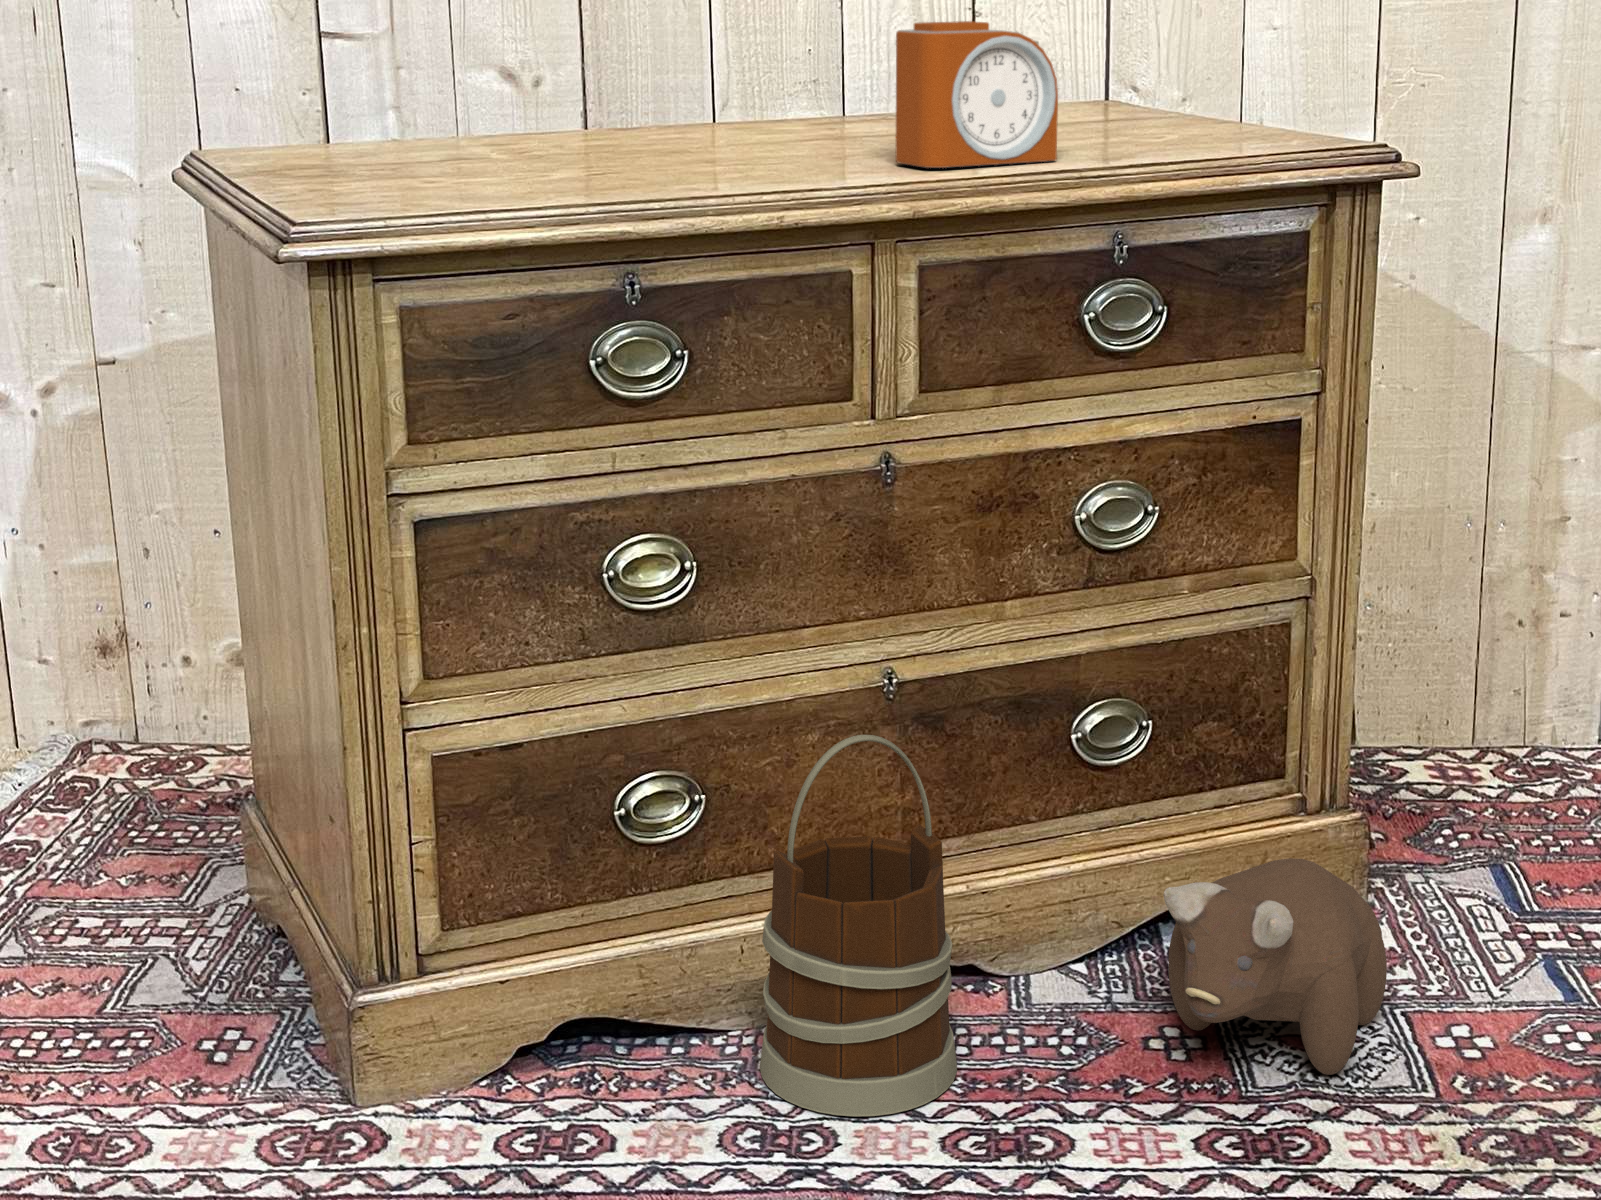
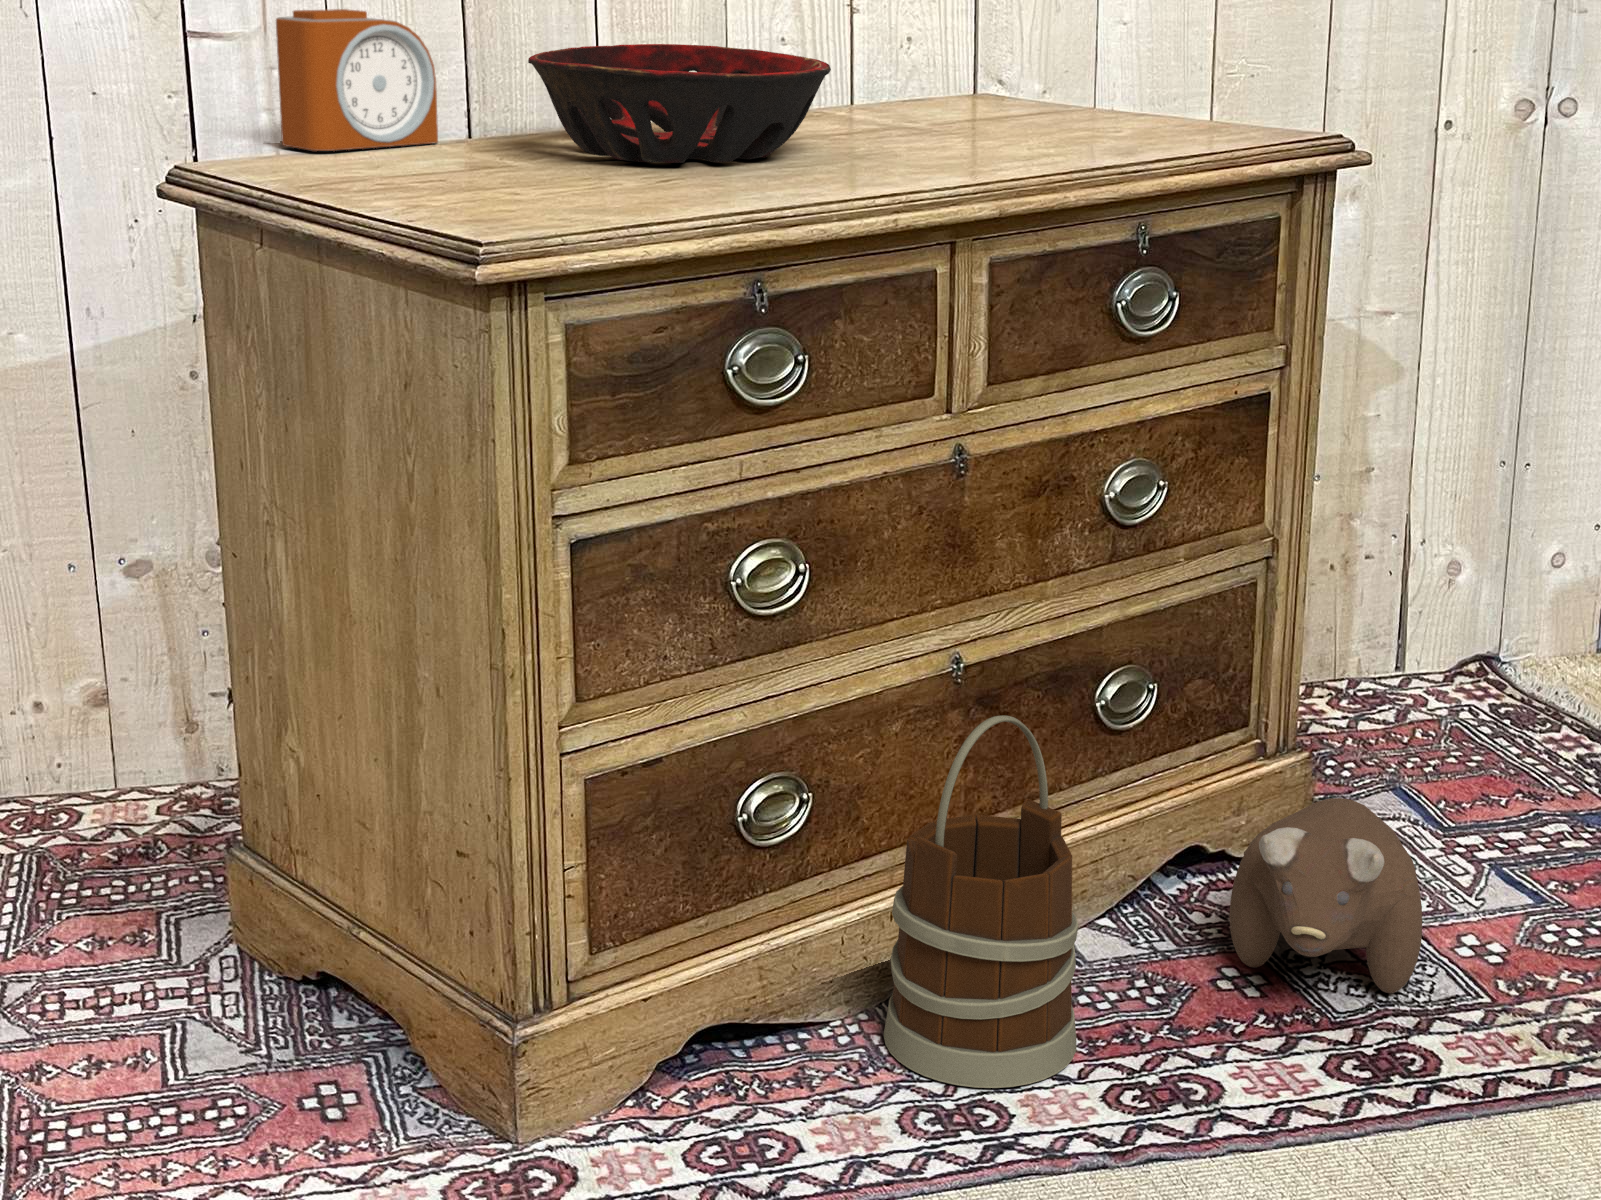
alarm clock: present [896,21,1058,168] -> present [276,9,438,151]
decorative bowl: none [481,56,776,169] -> present [528,44,831,163]

